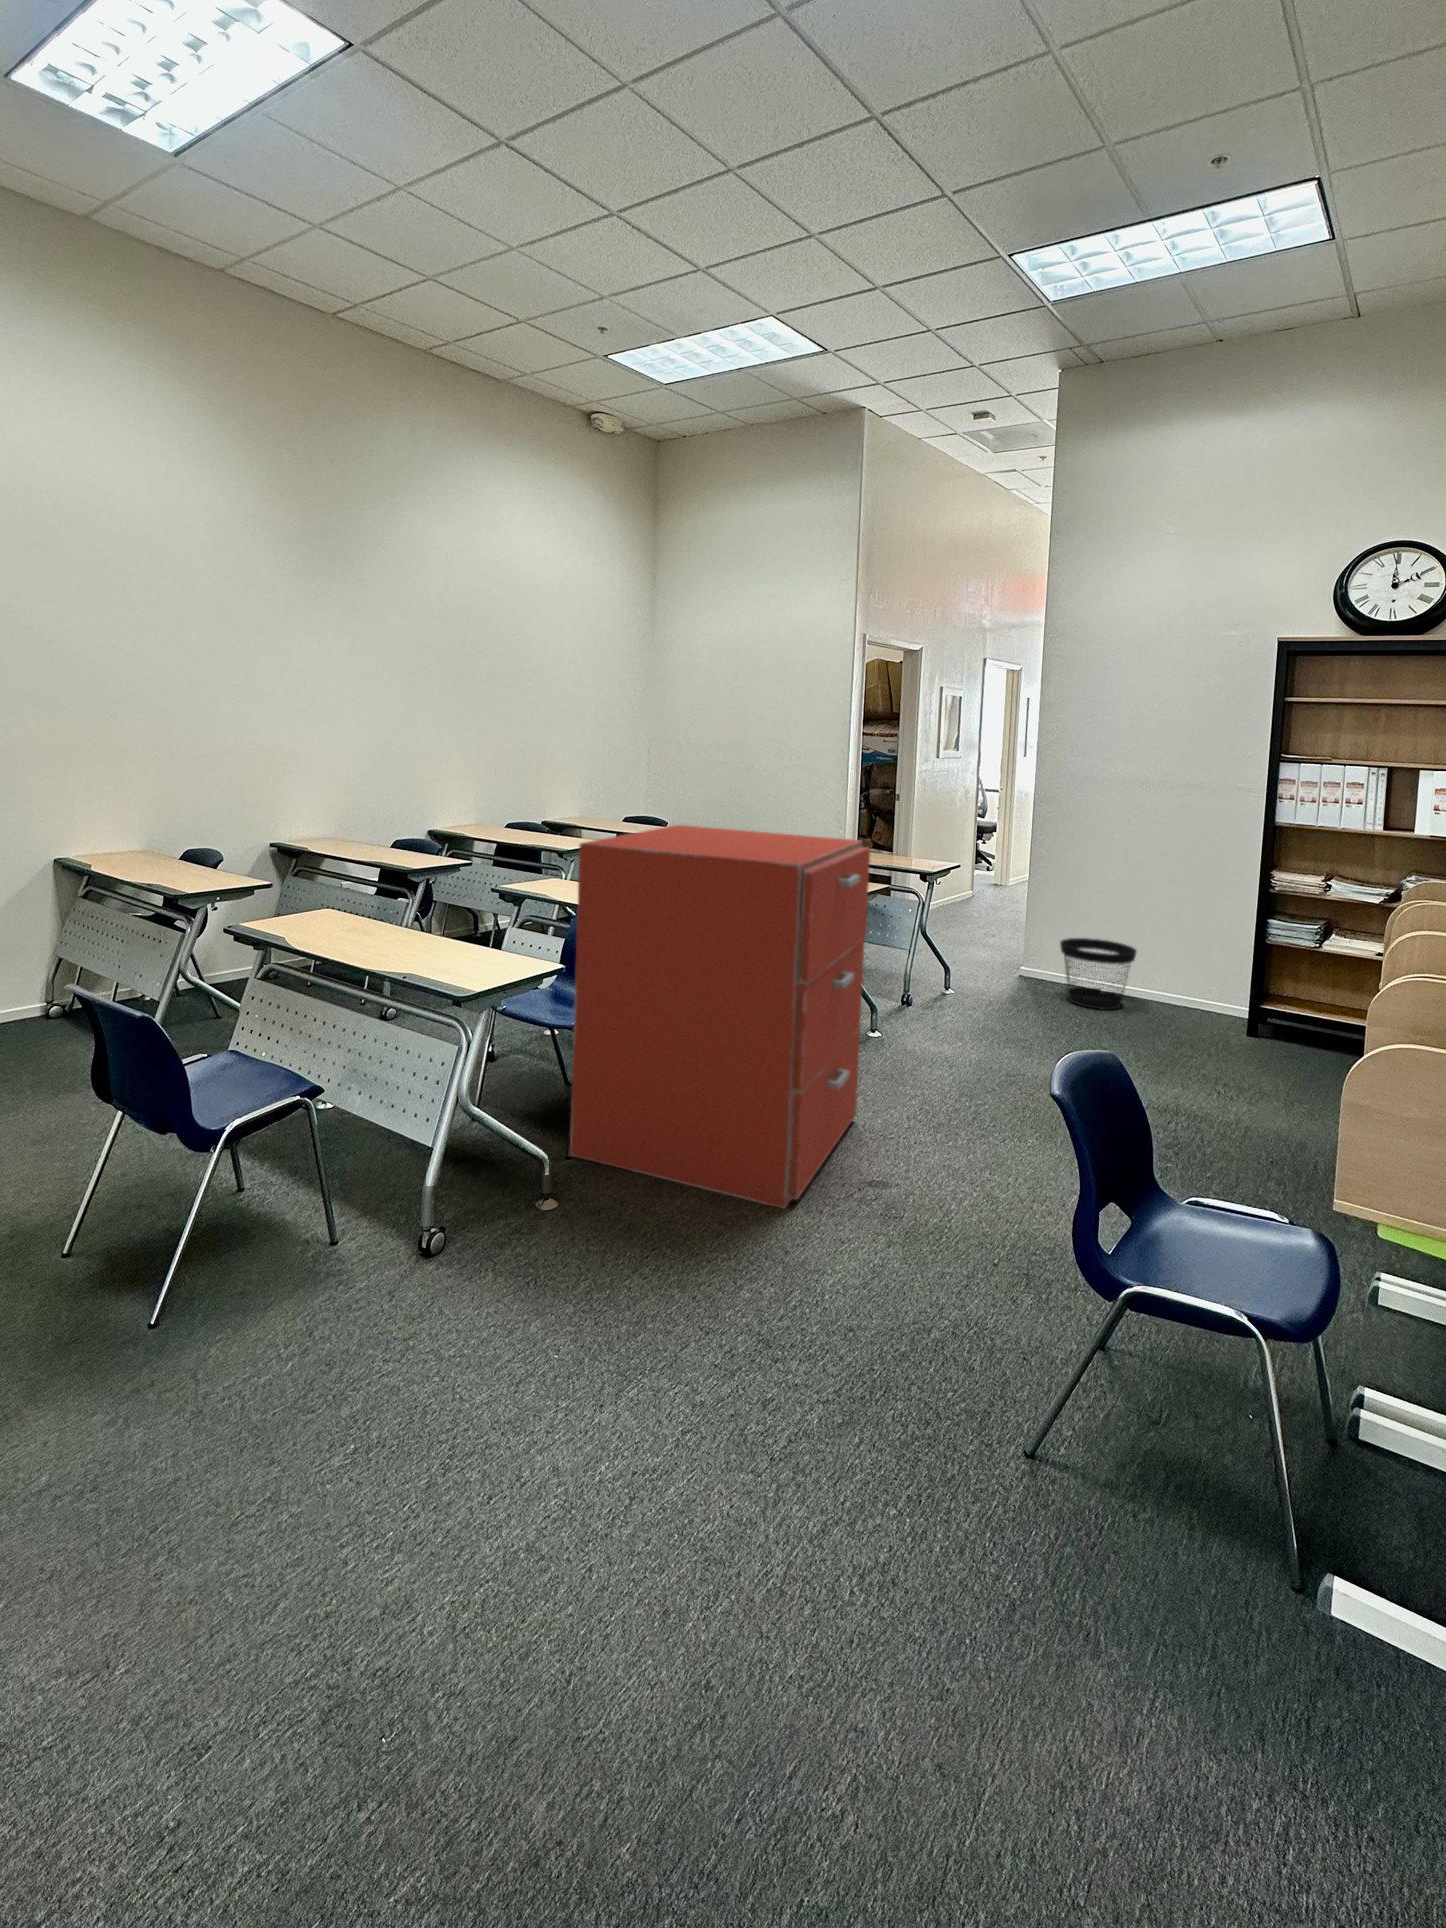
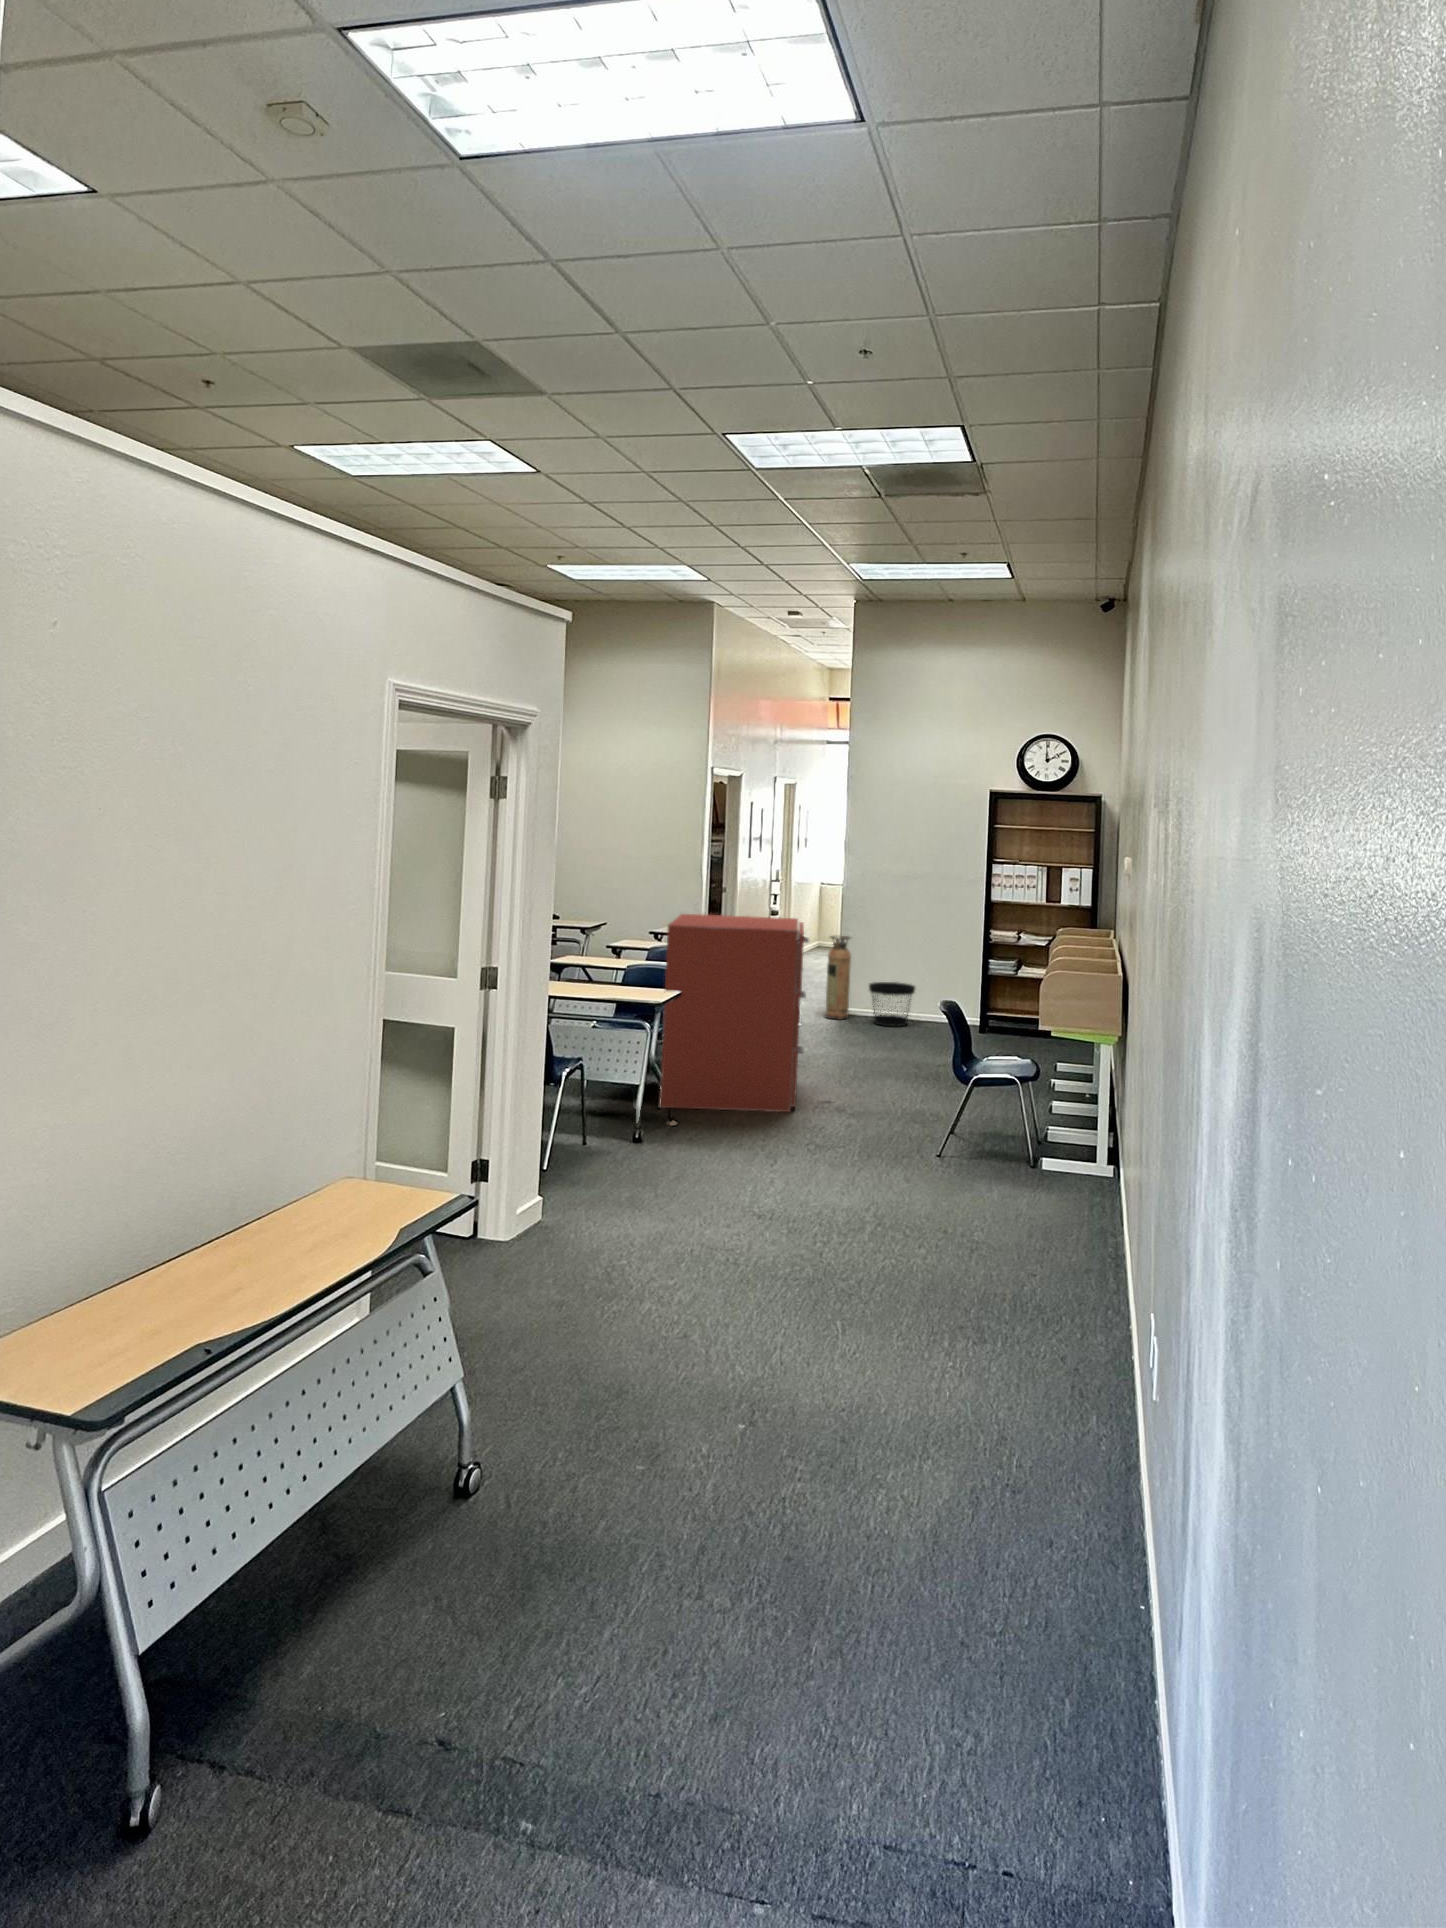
fire extinguisher: none [998,866,1038,987] -> present [826,936,851,1020]

